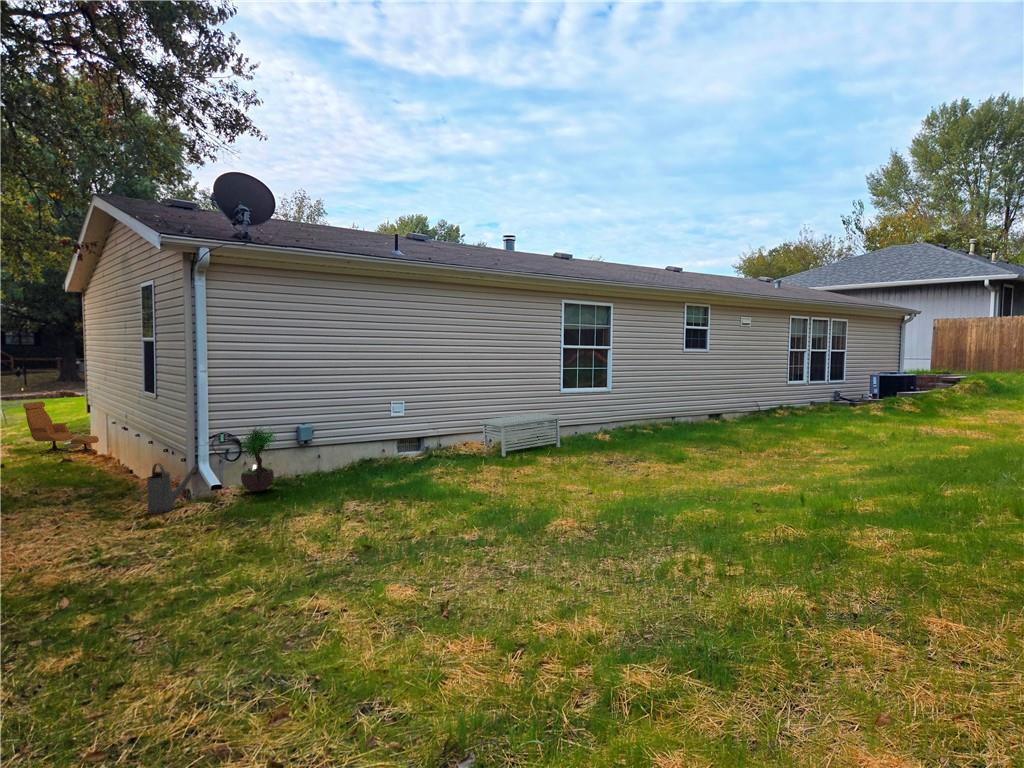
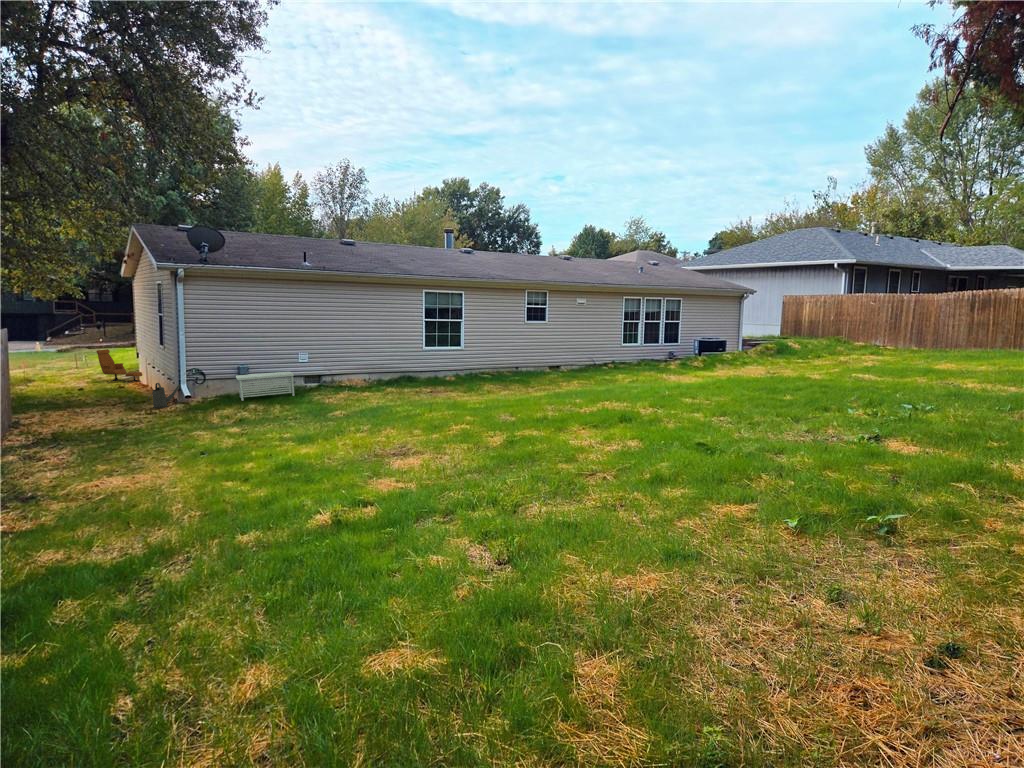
storage bench: present [480,413,561,457] -> present [236,372,295,401]
potted tree: present [238,427,276,492] -> none [199,364,224,401]

